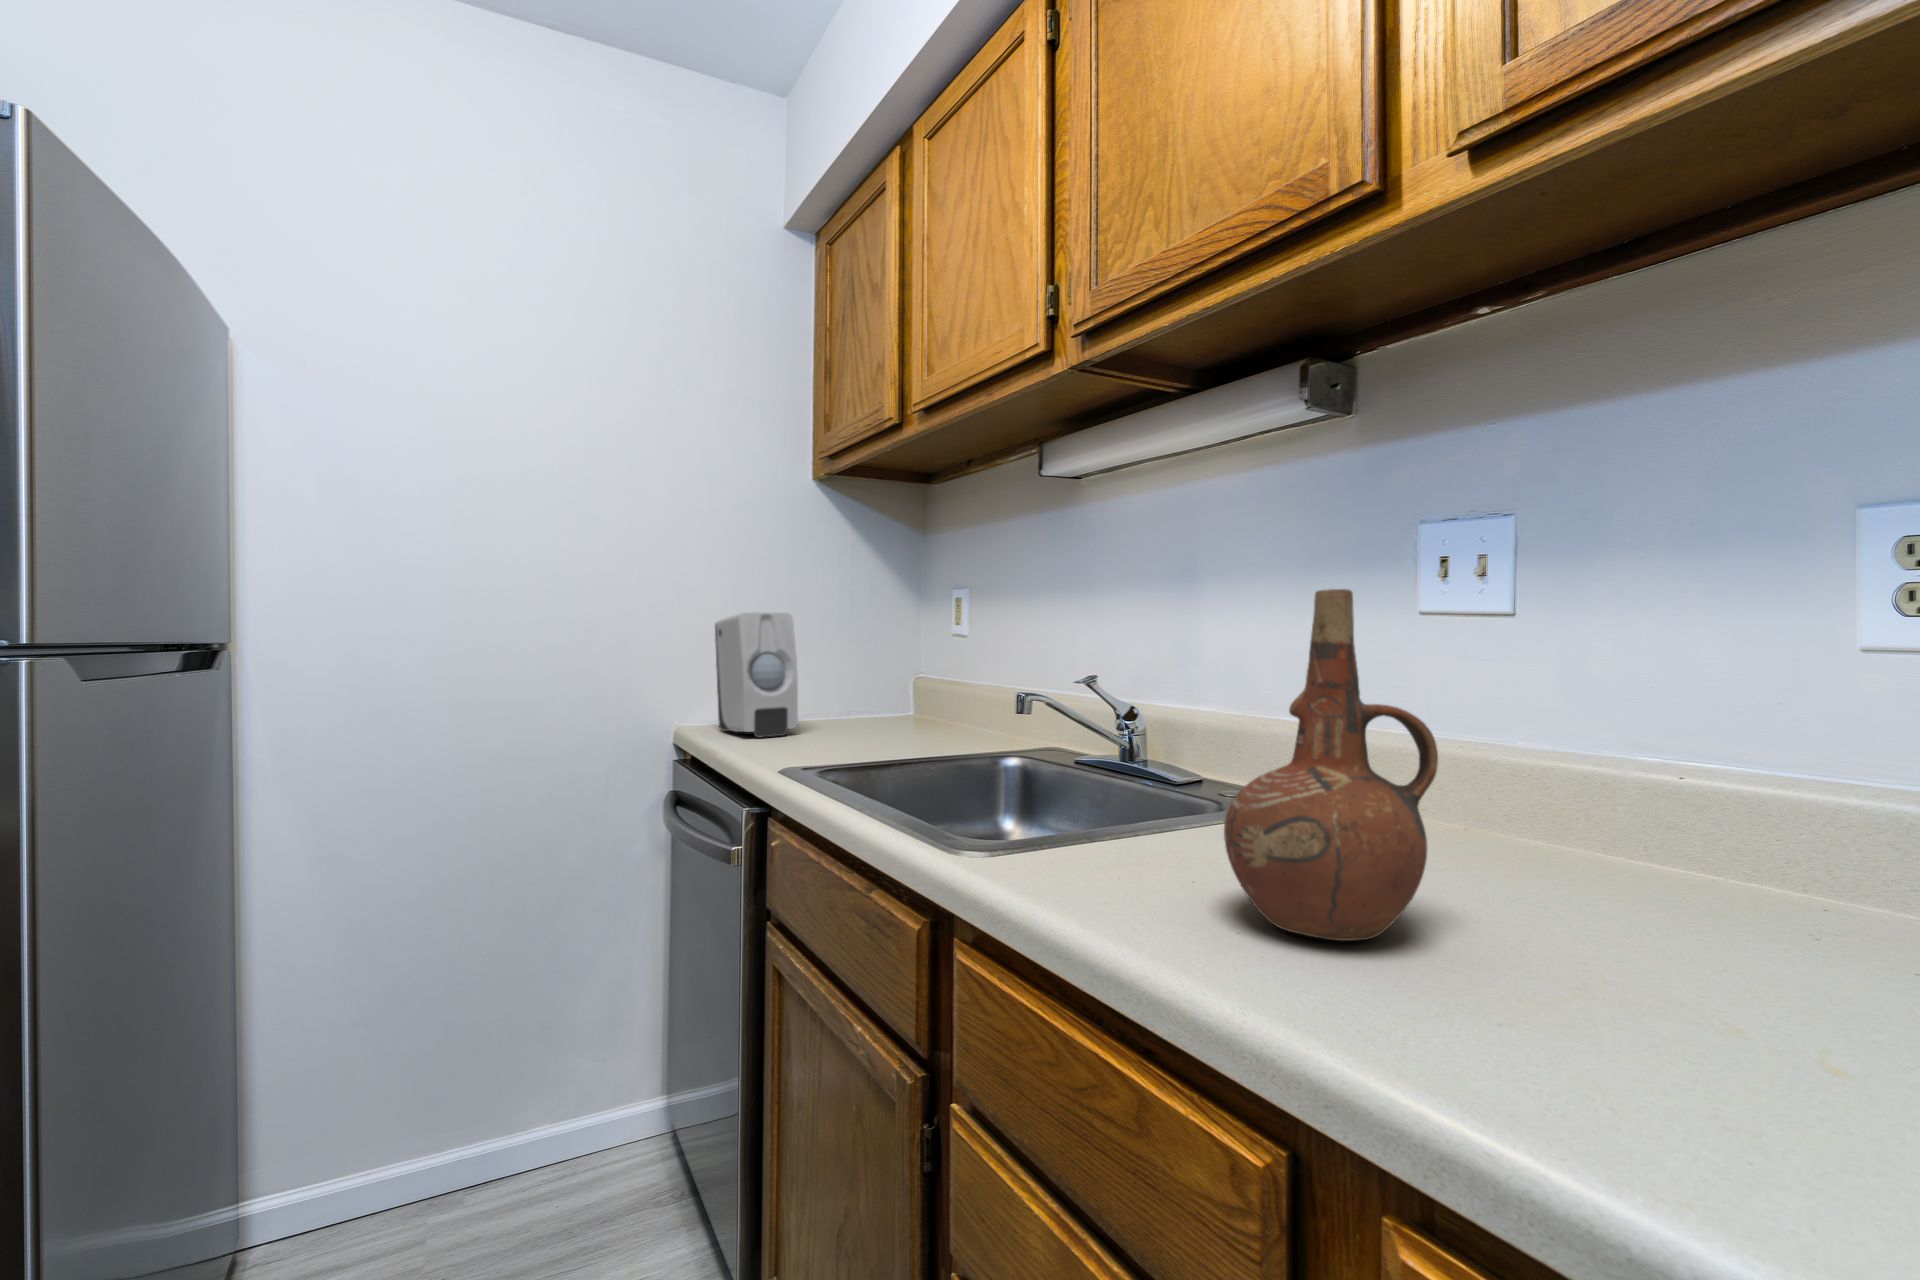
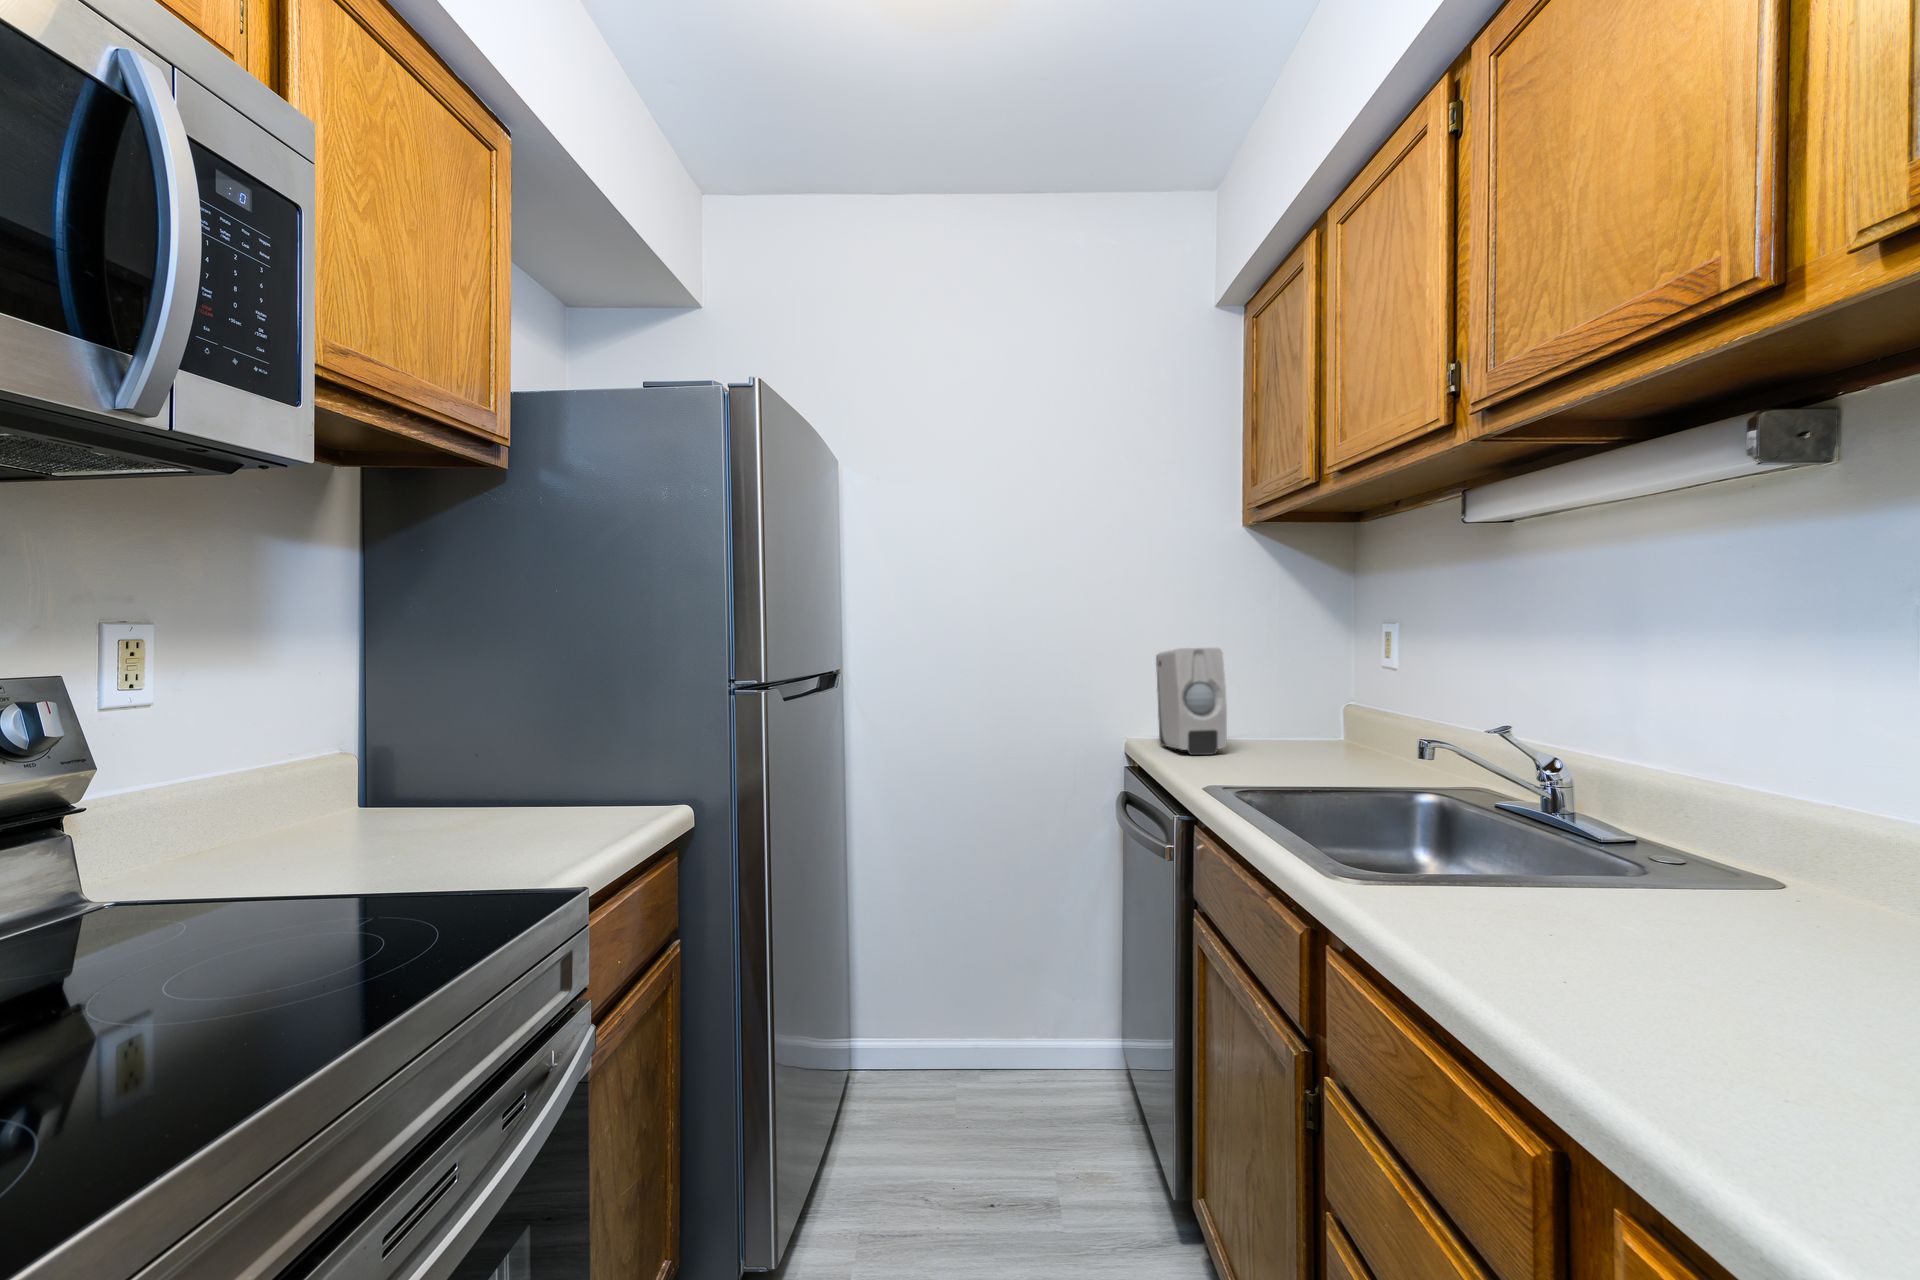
ceramic pitcher: present [1224,589,1438,941] -> none [1554,692,1783,1008]

